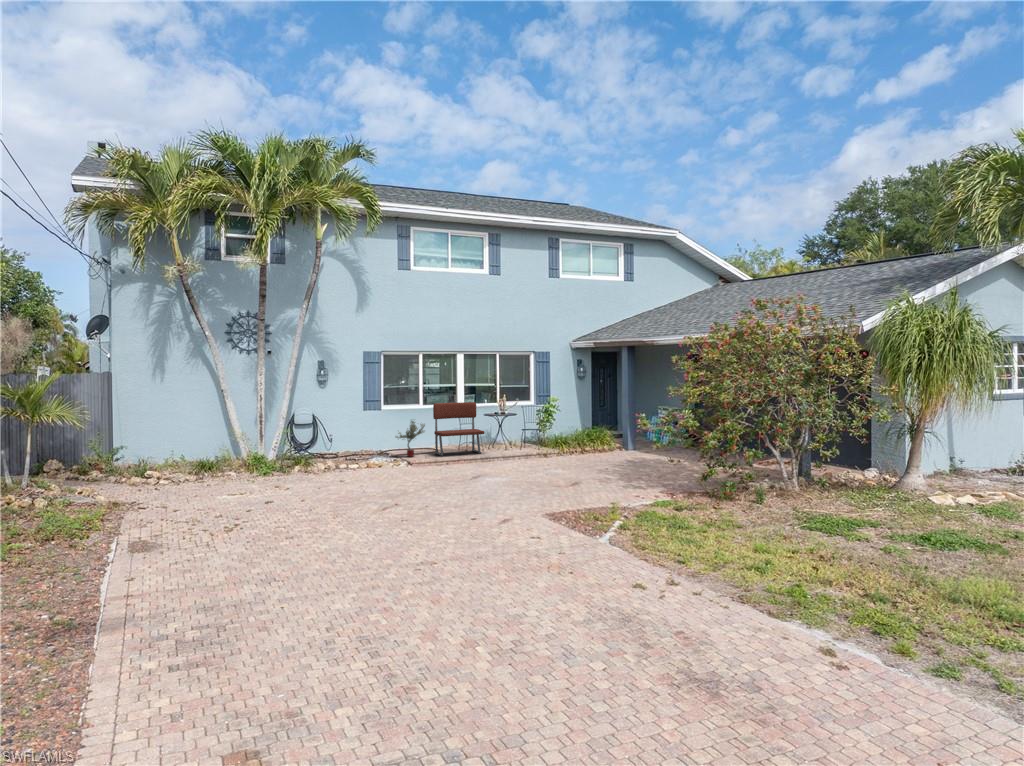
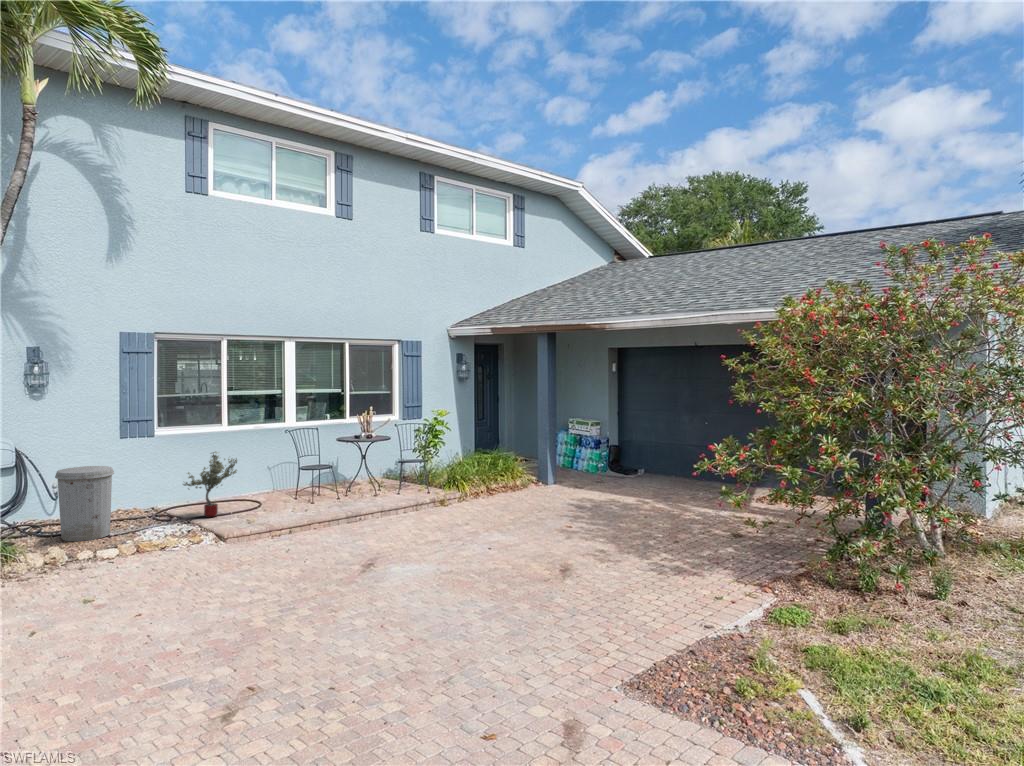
bench: present [433,402,484,456] -> none [248,420,337,511]
trash can: none [331,424,359,463] -> present [55,466,114,541]

